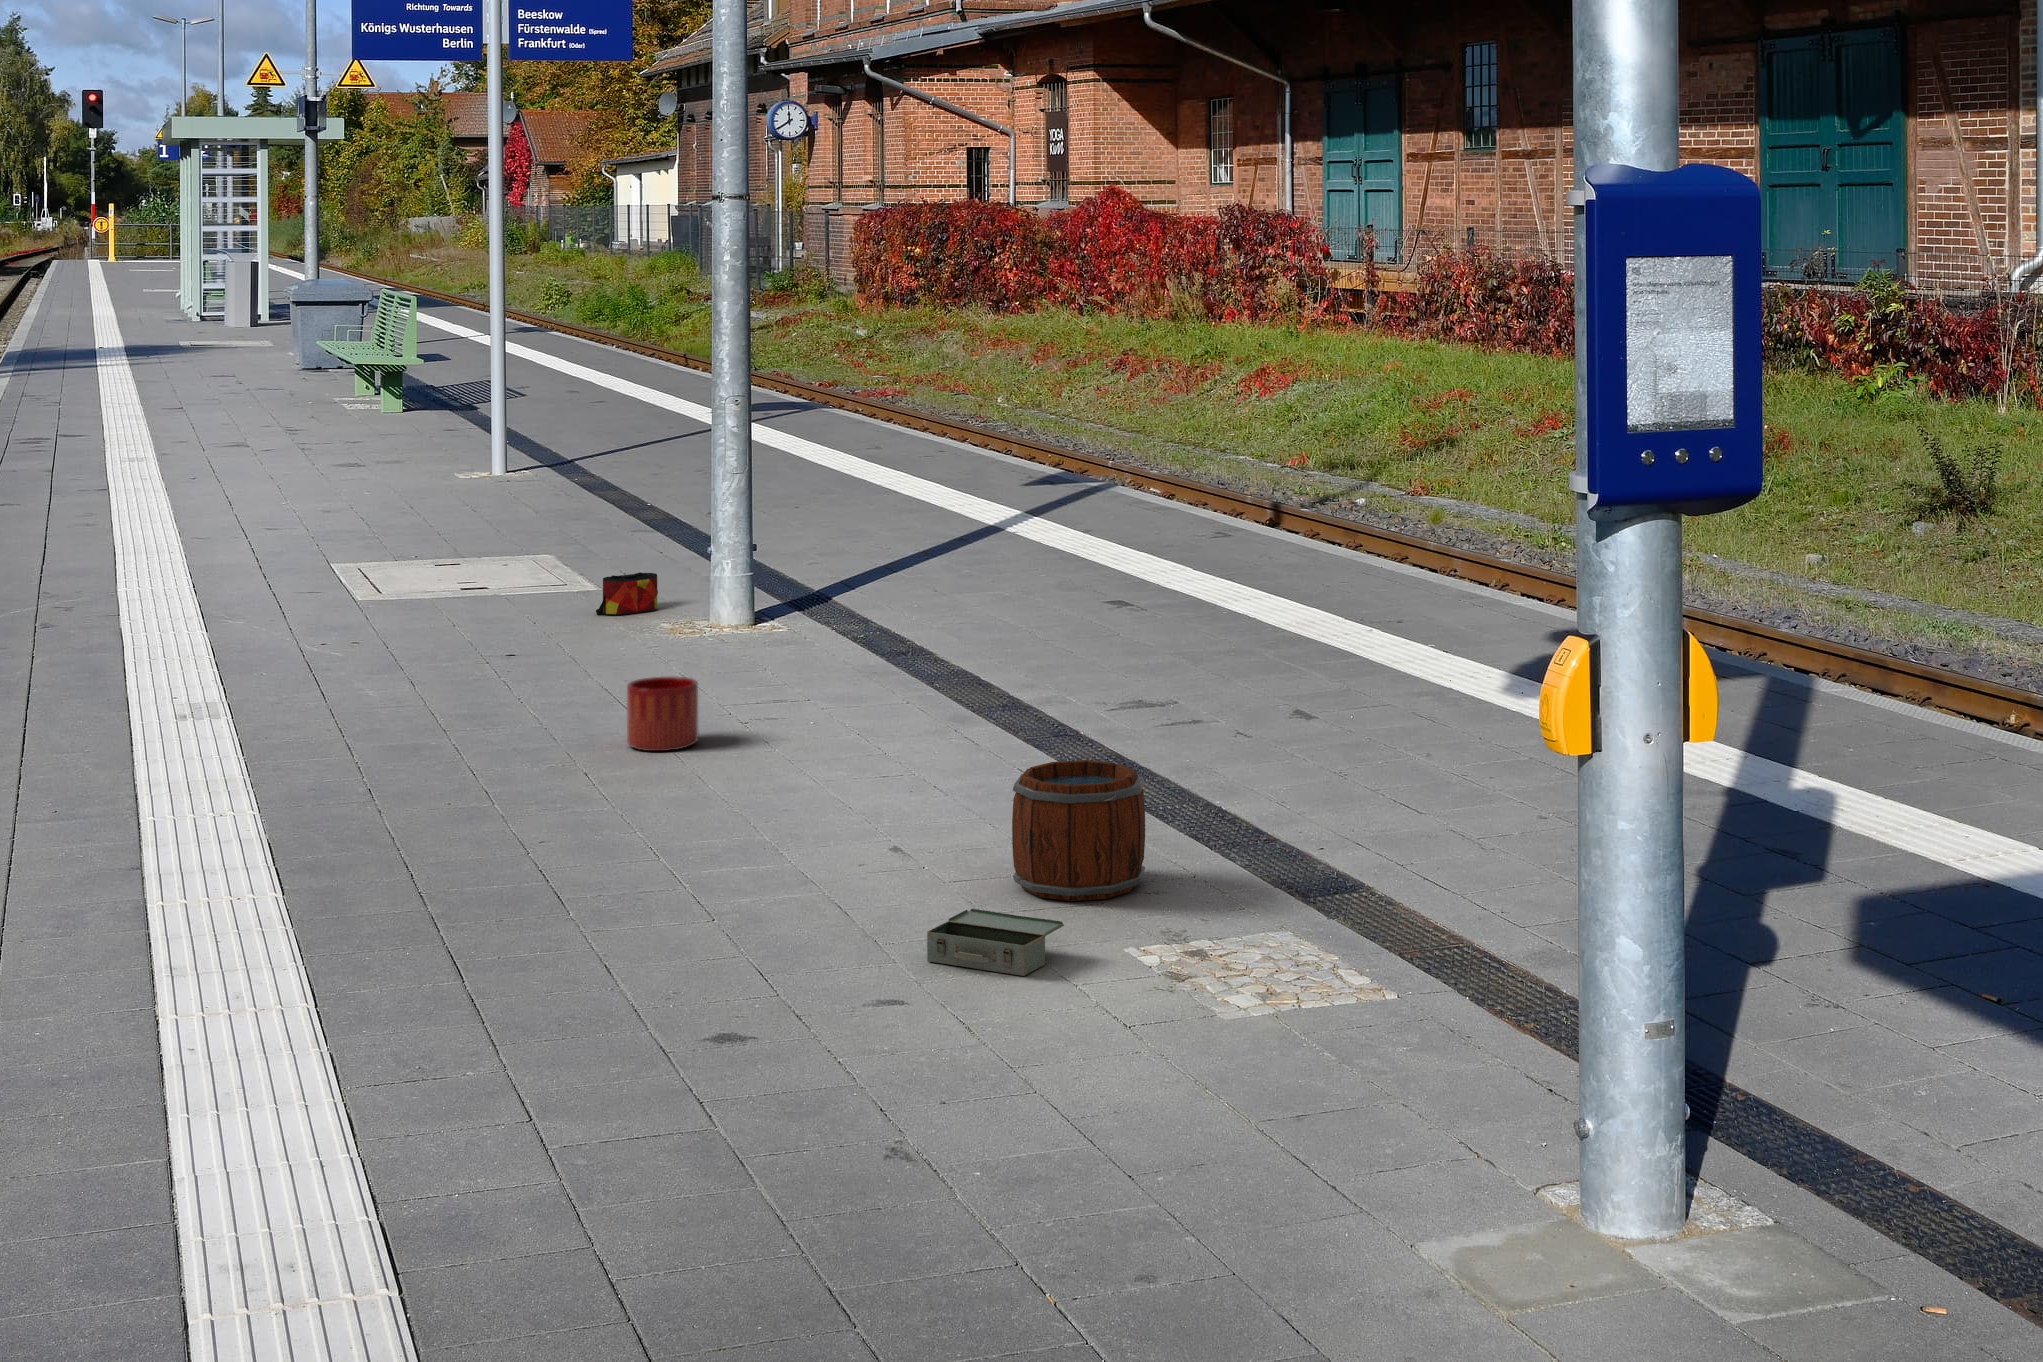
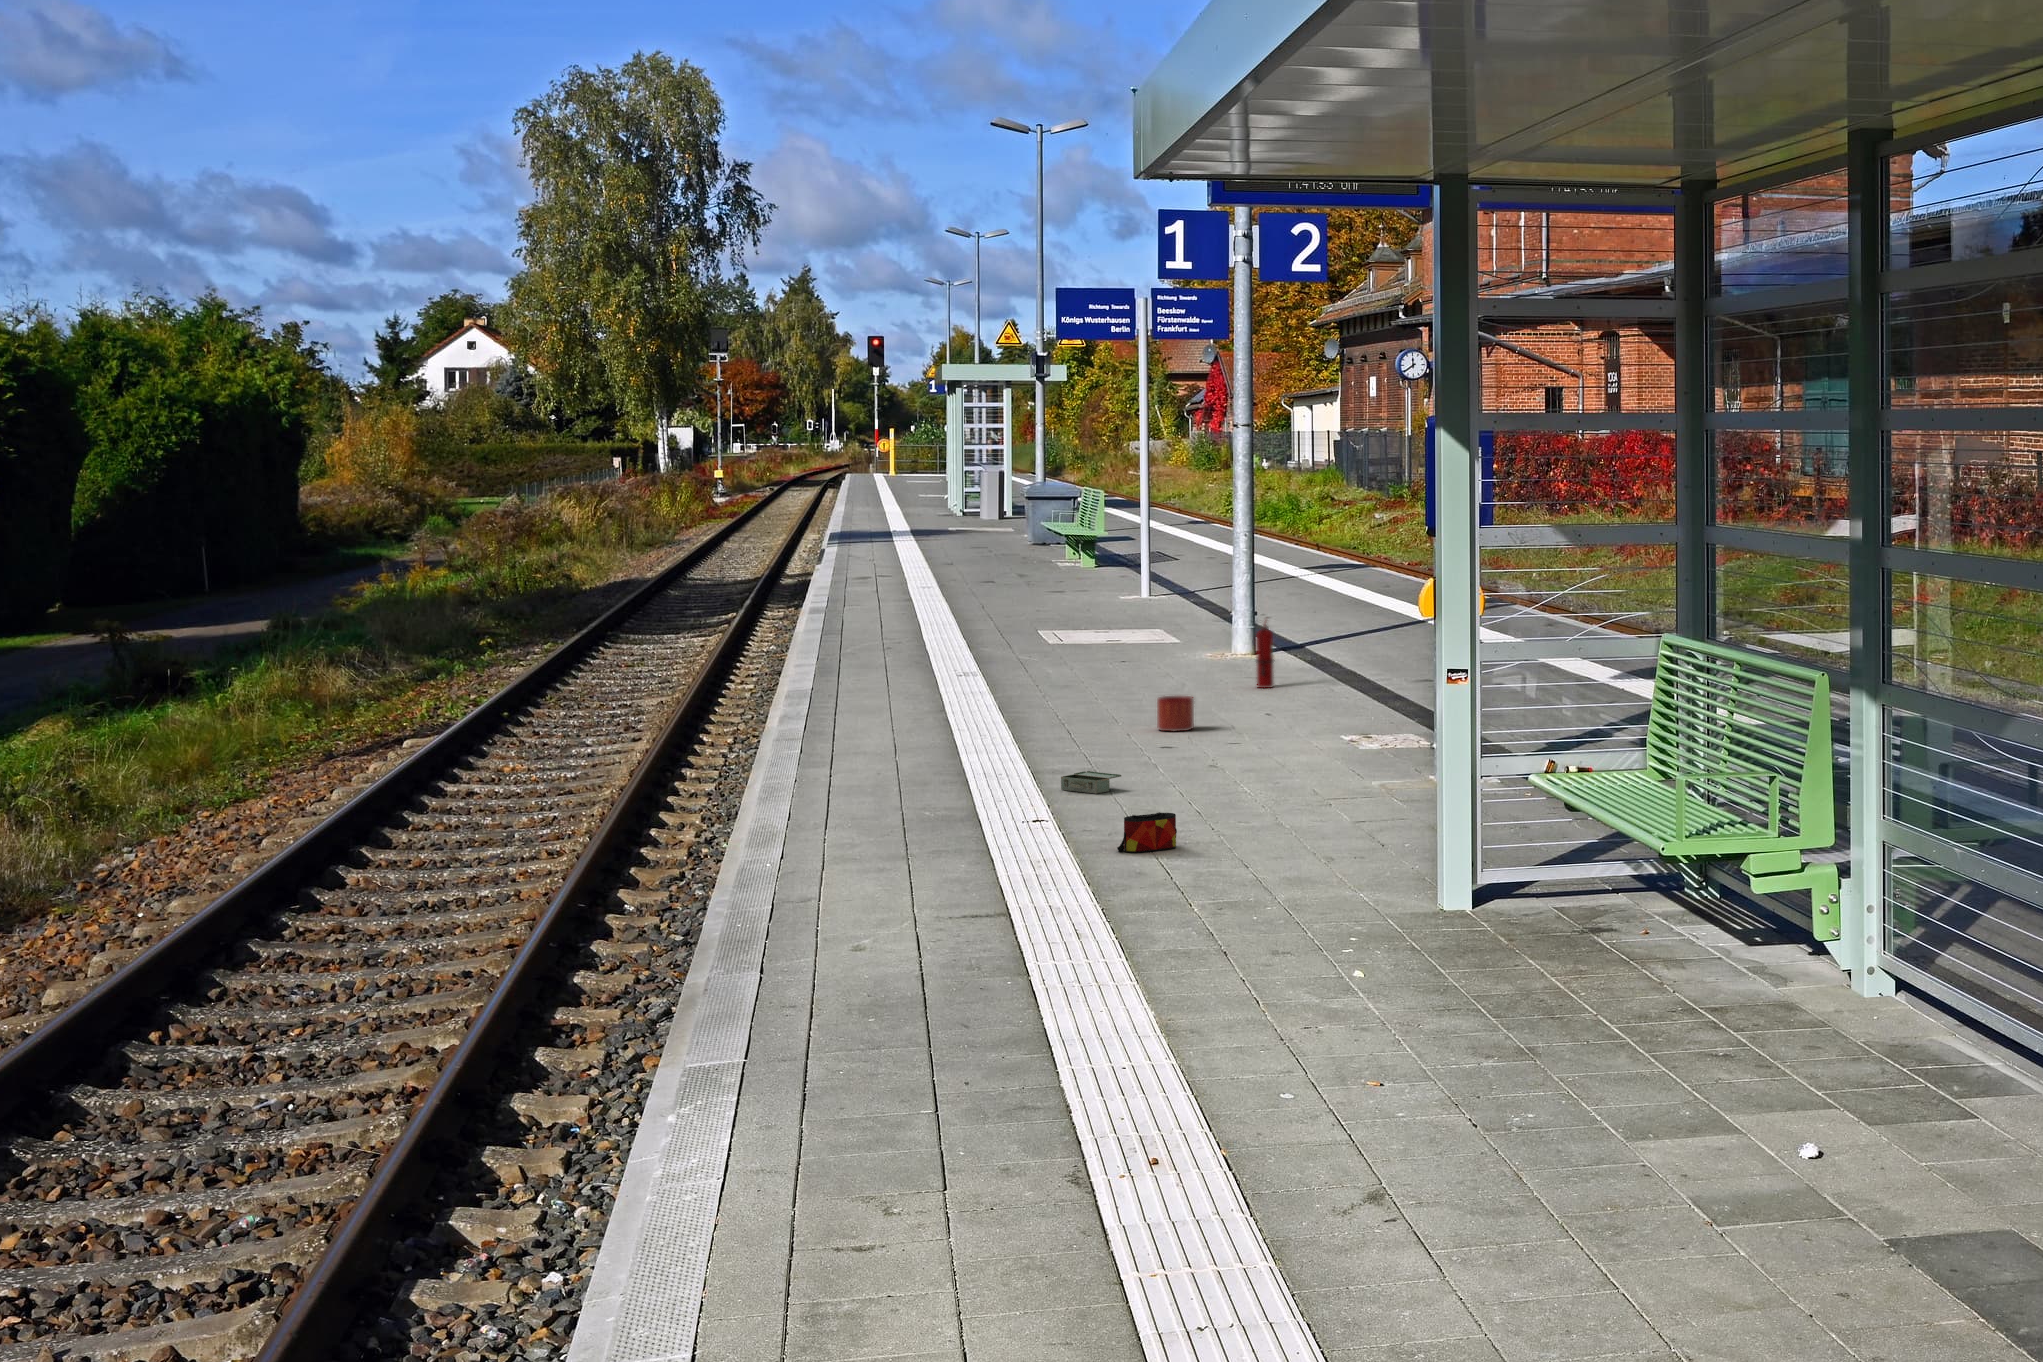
fire extinguisher: none [756,502,789,627] -> present [1256,622,1274,688]
bag: present [596,572,658,616] -> present [1117,812,1177,853]
bucket: present [1012,760,1145,901] -> none [1305,717,1368,777]
toolbox: present [927,909,1064,976] -> present [1061,771,1121,794]

